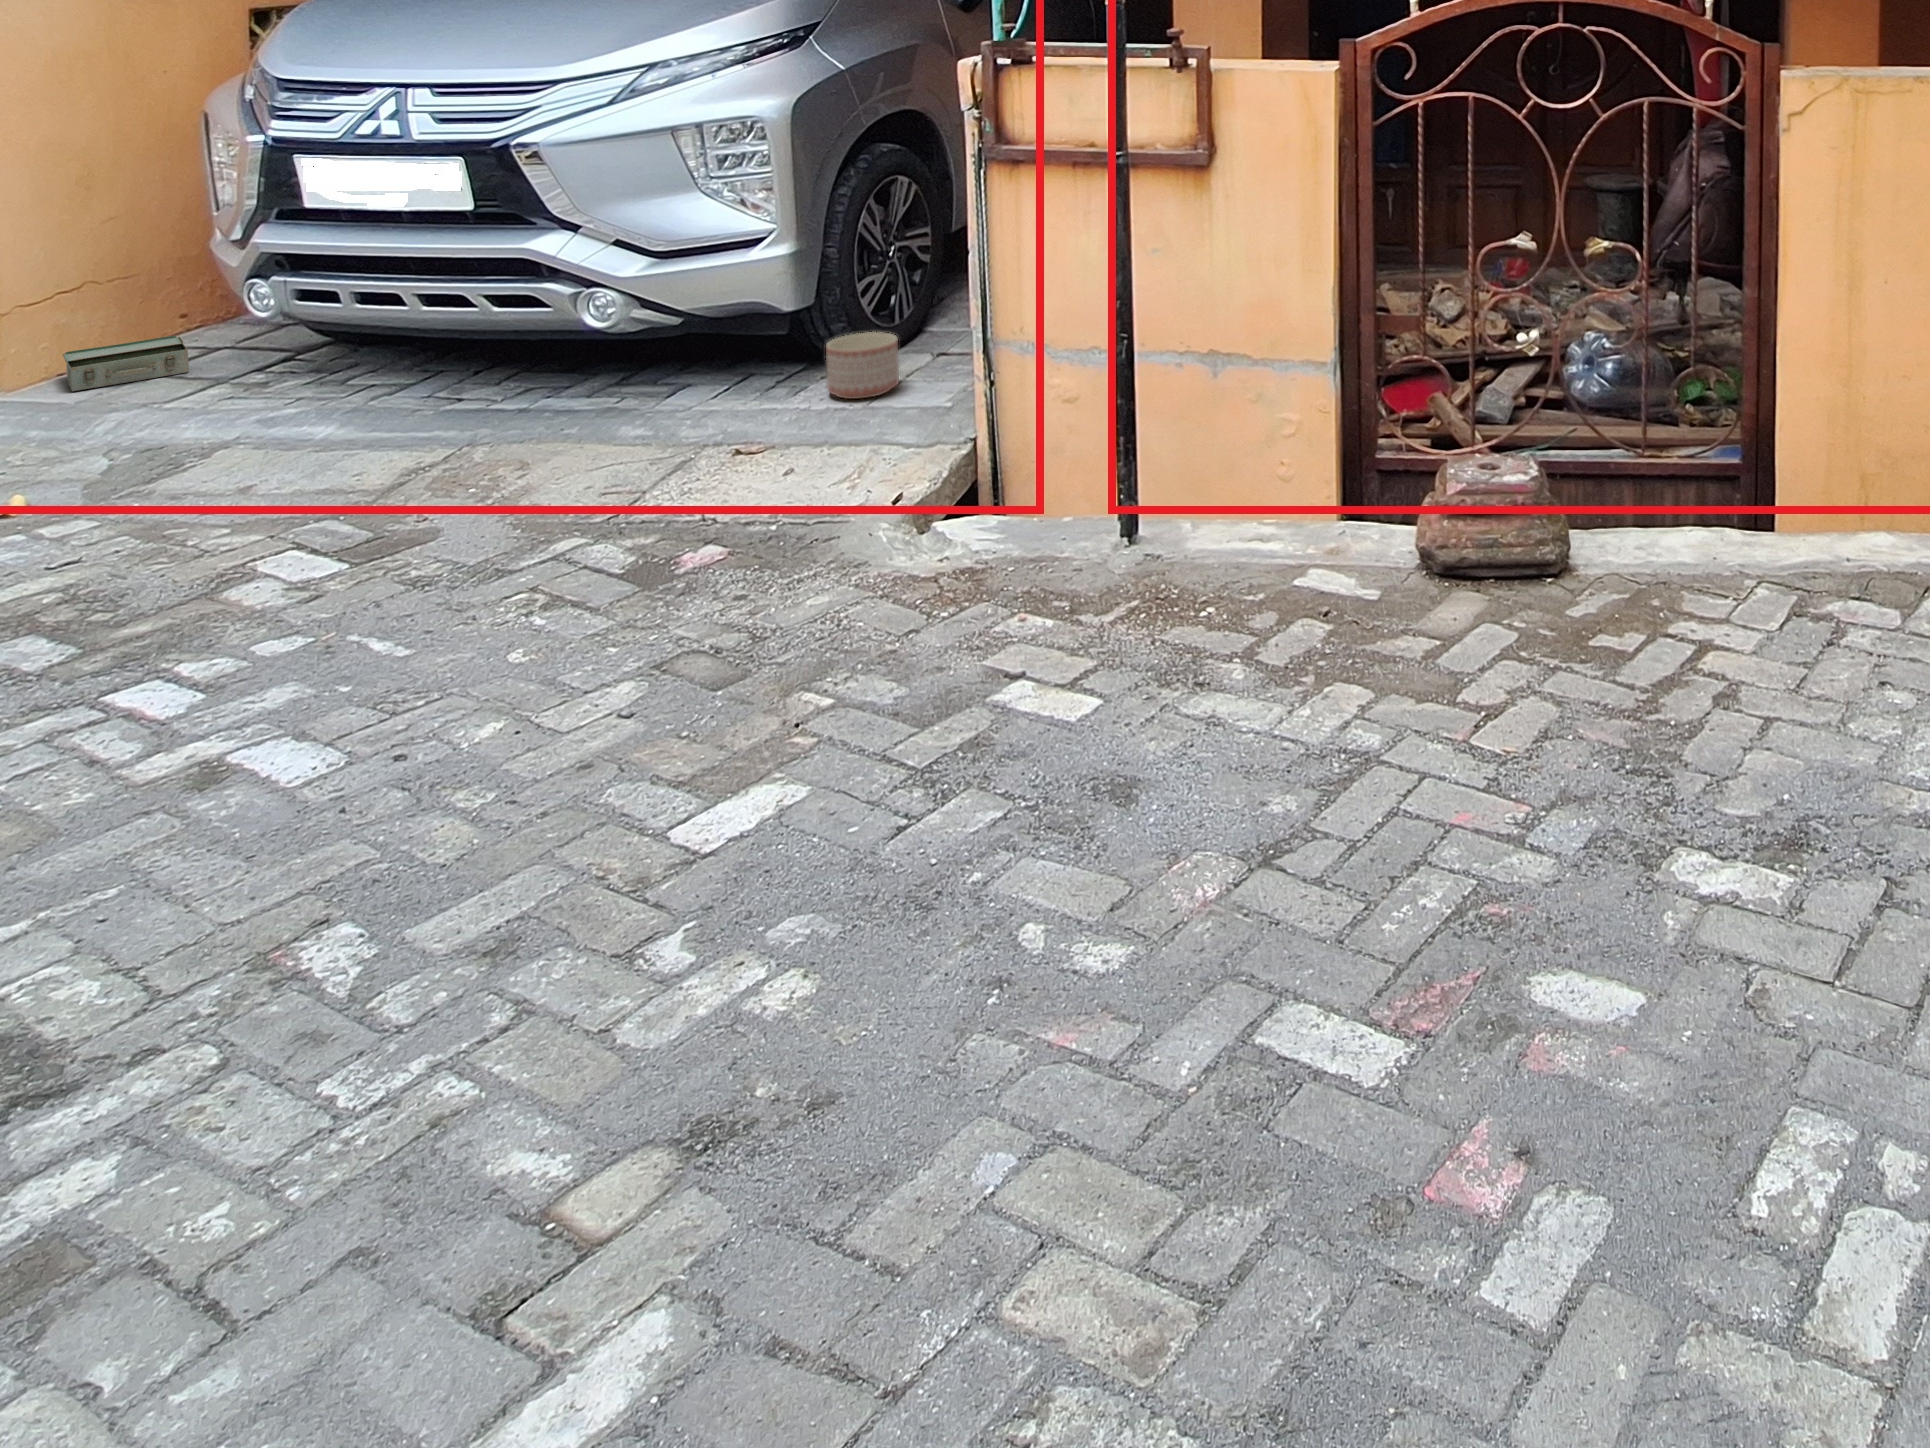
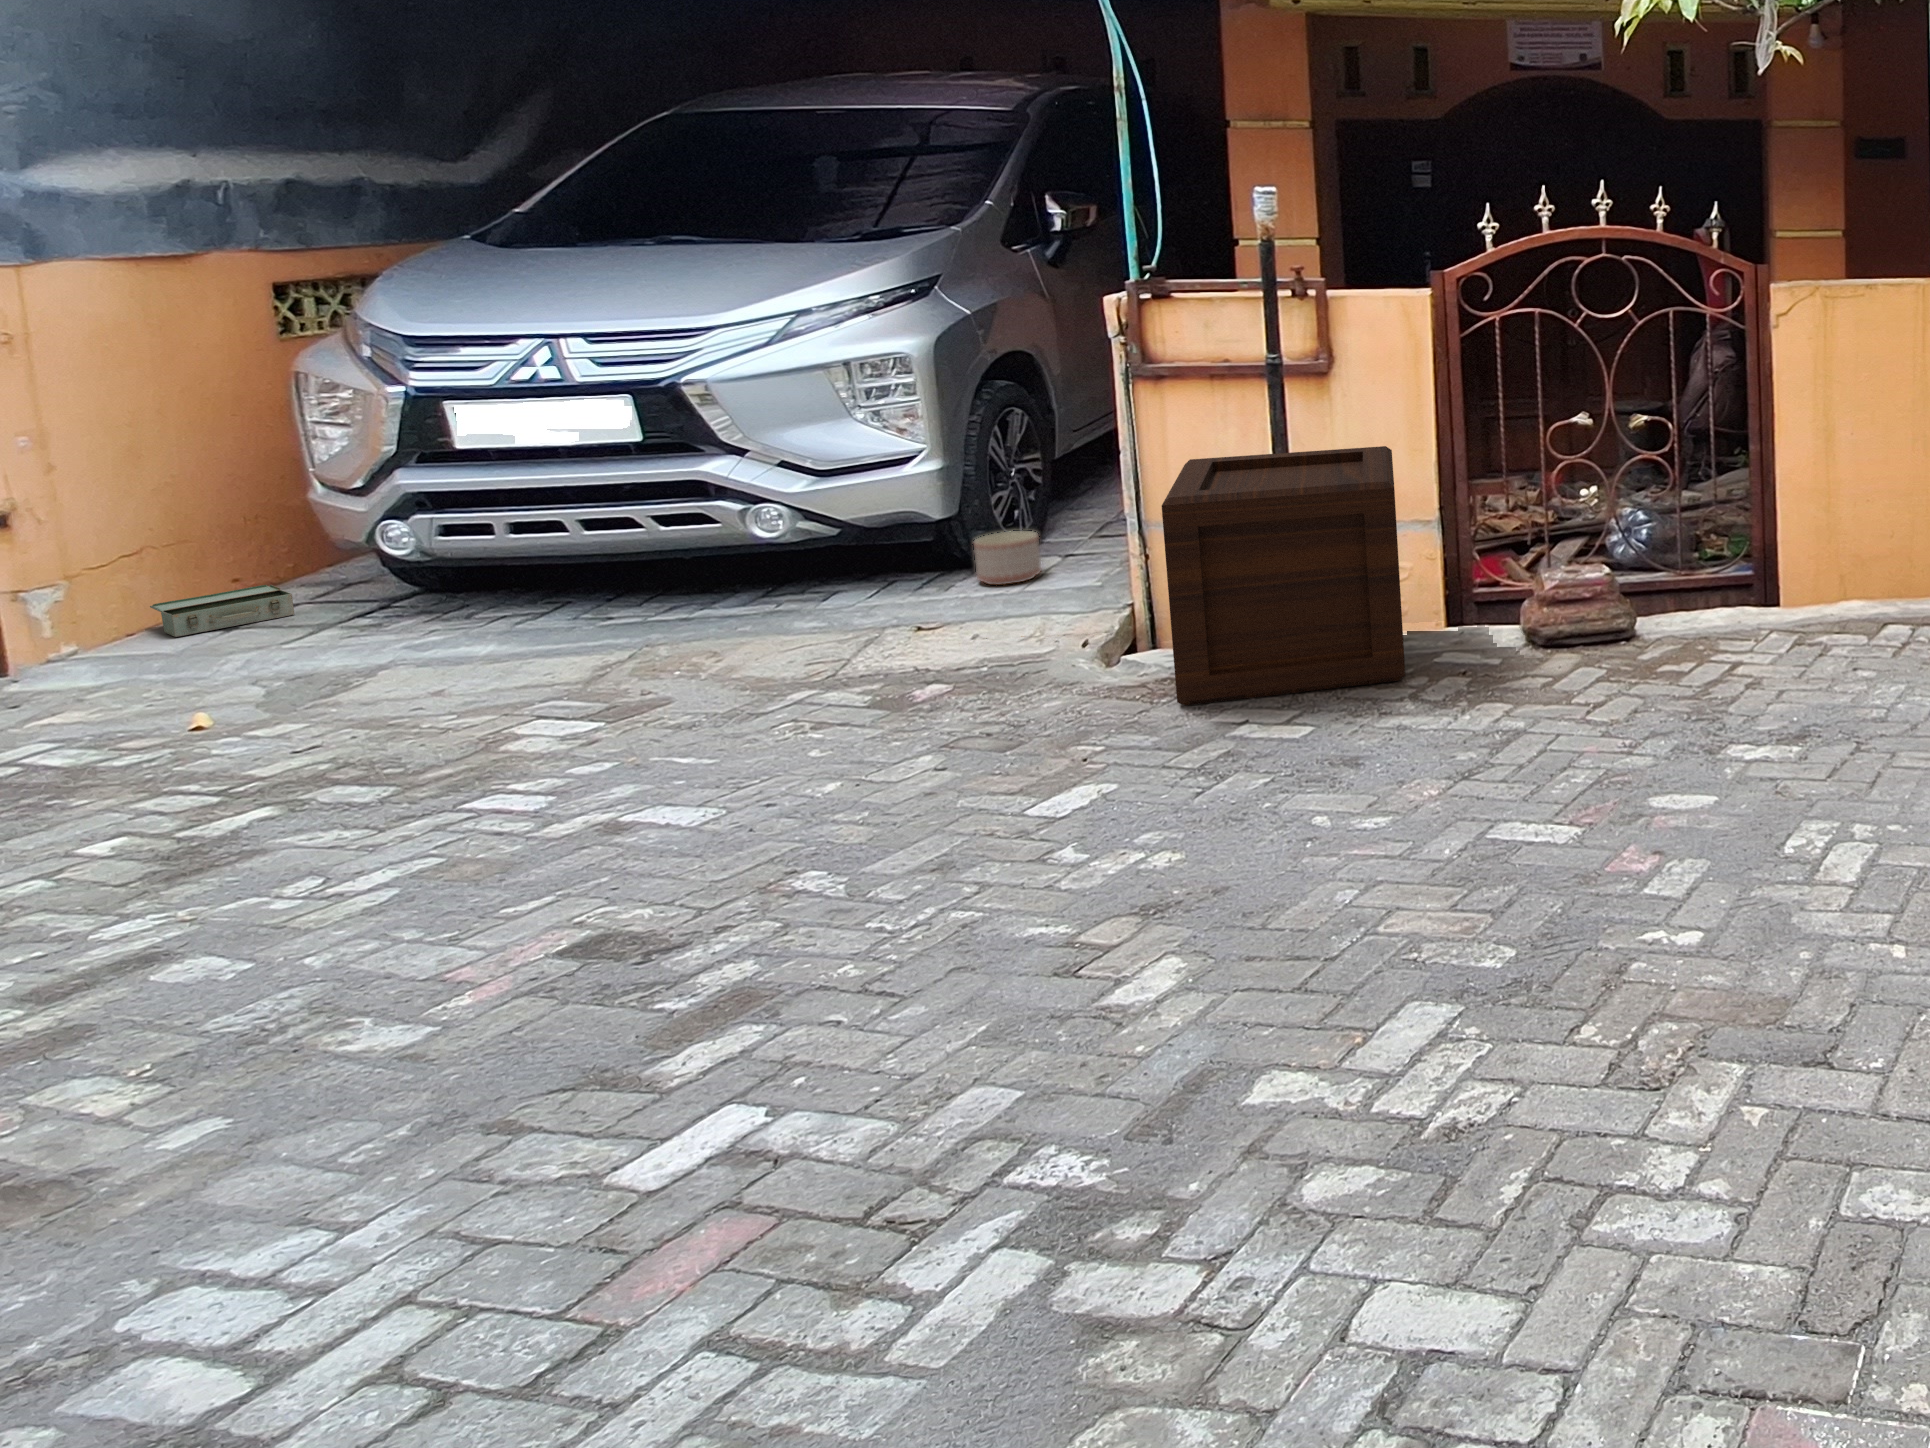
wooden crate: none [960,271,1280,620] -> present [1162,446,1405,706]

